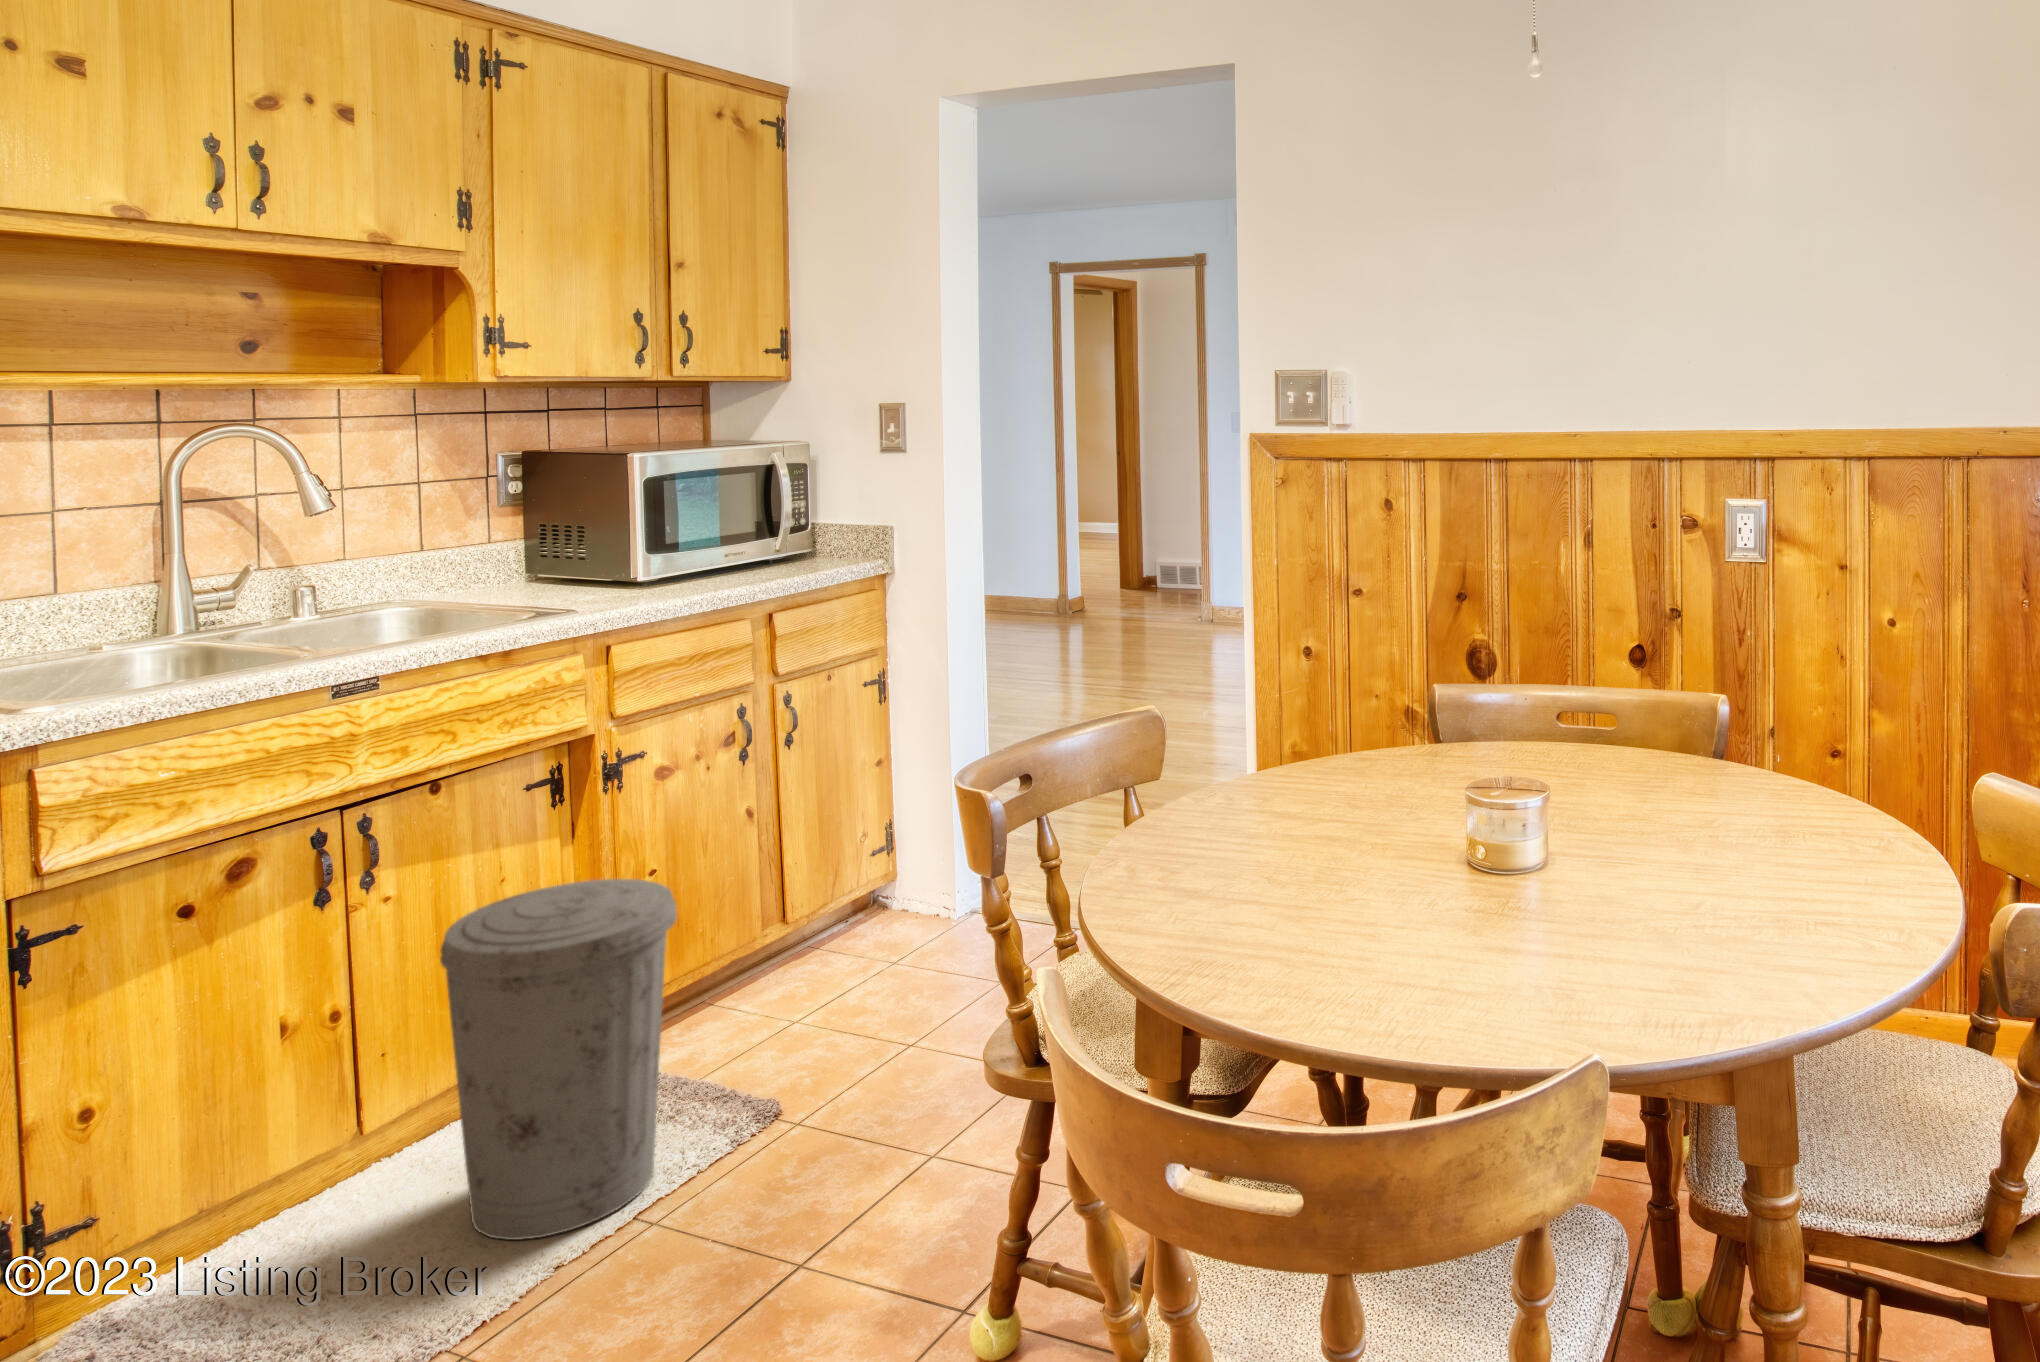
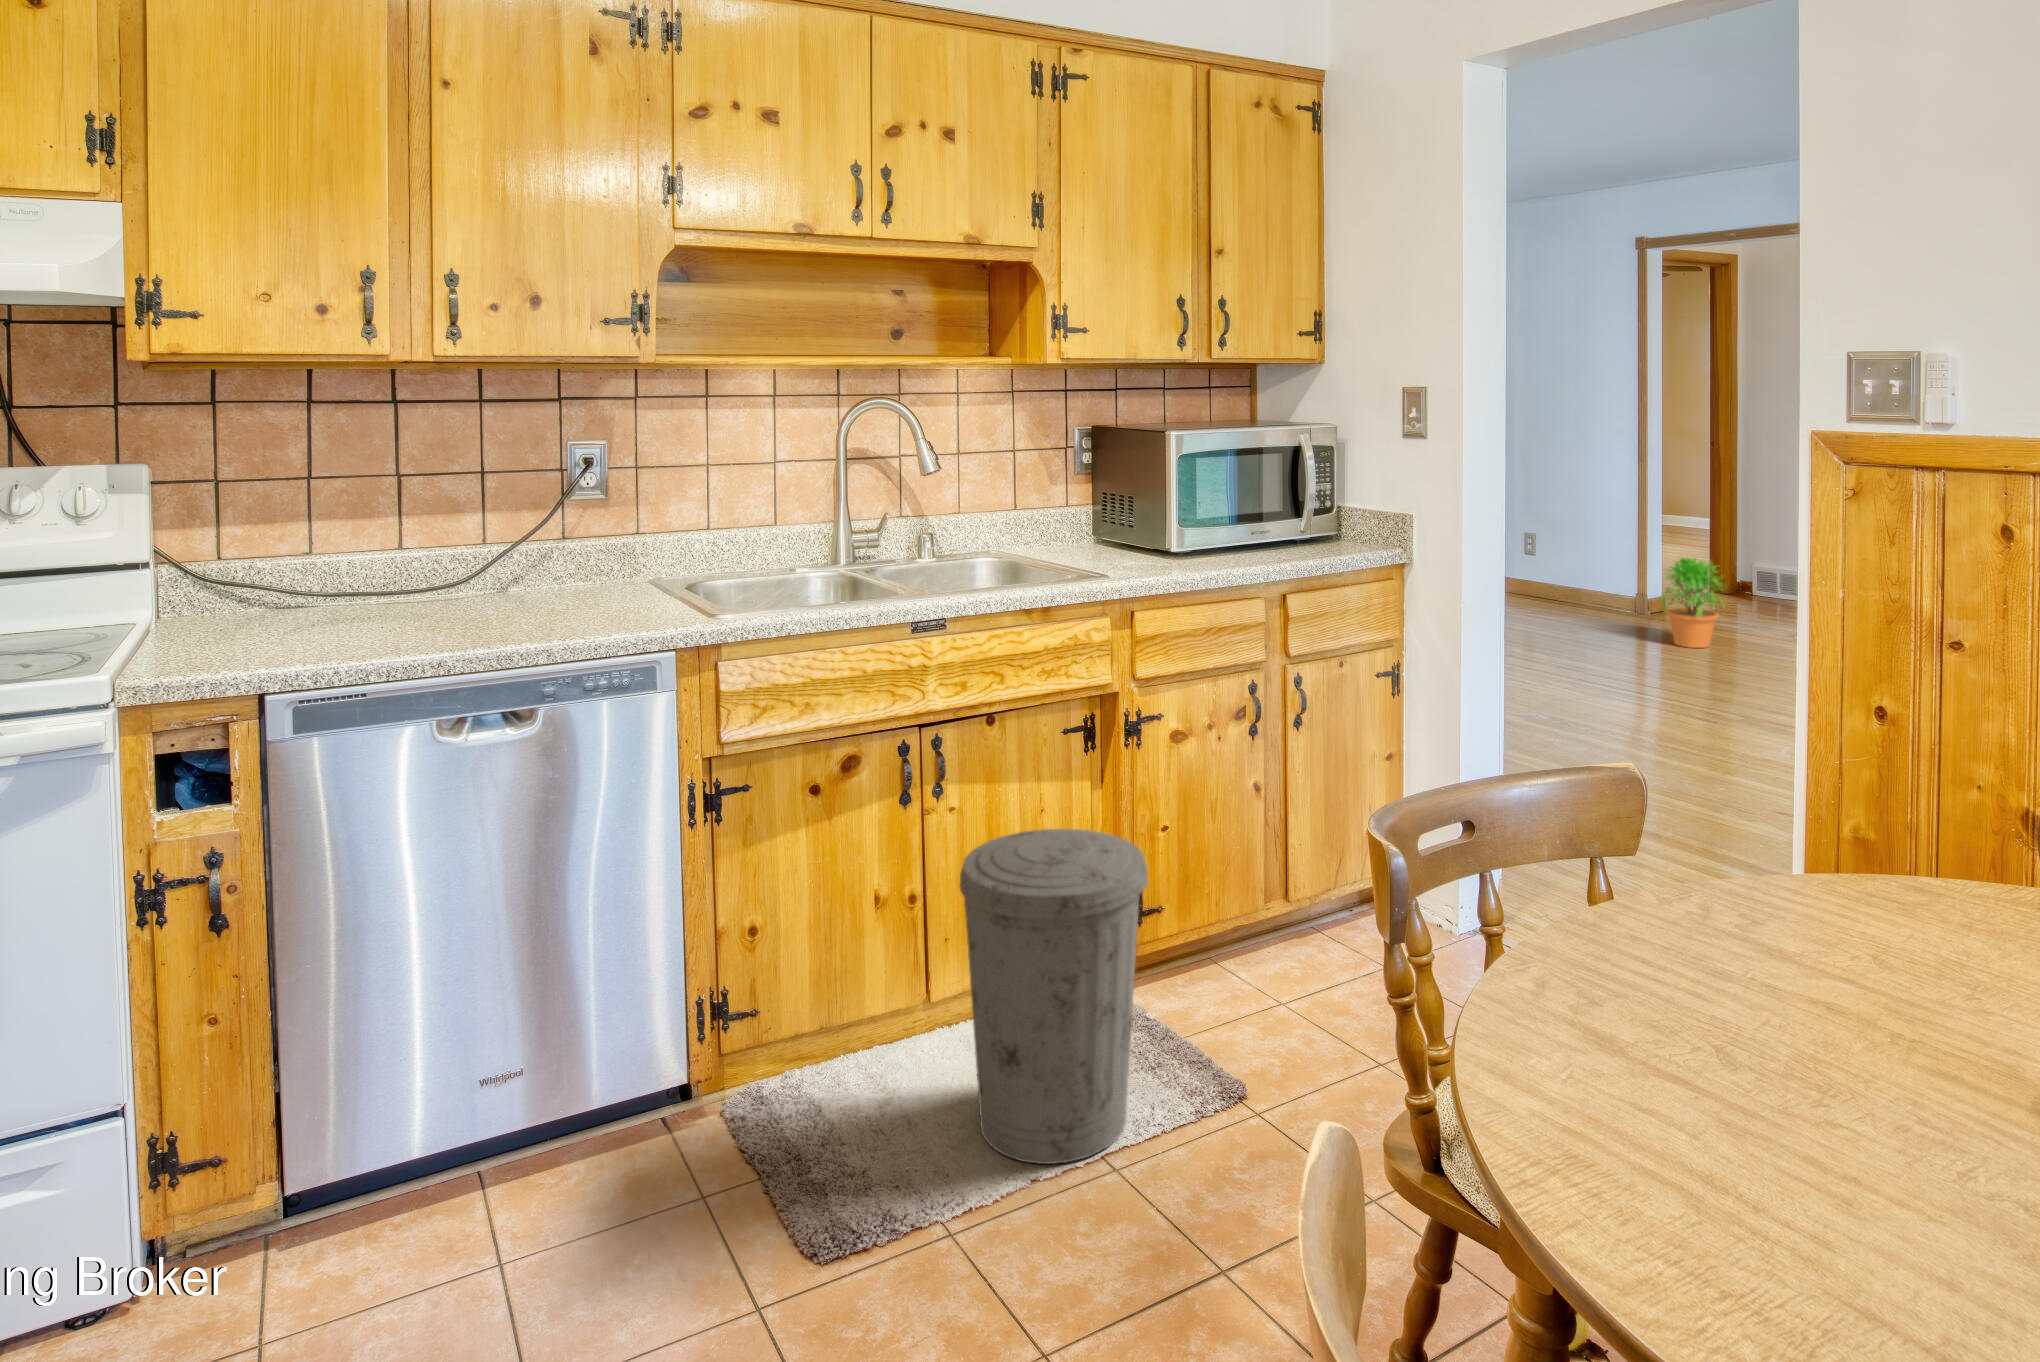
potted plant: none [1085,556,1149,642] -> present [1661,556,1725,648]

